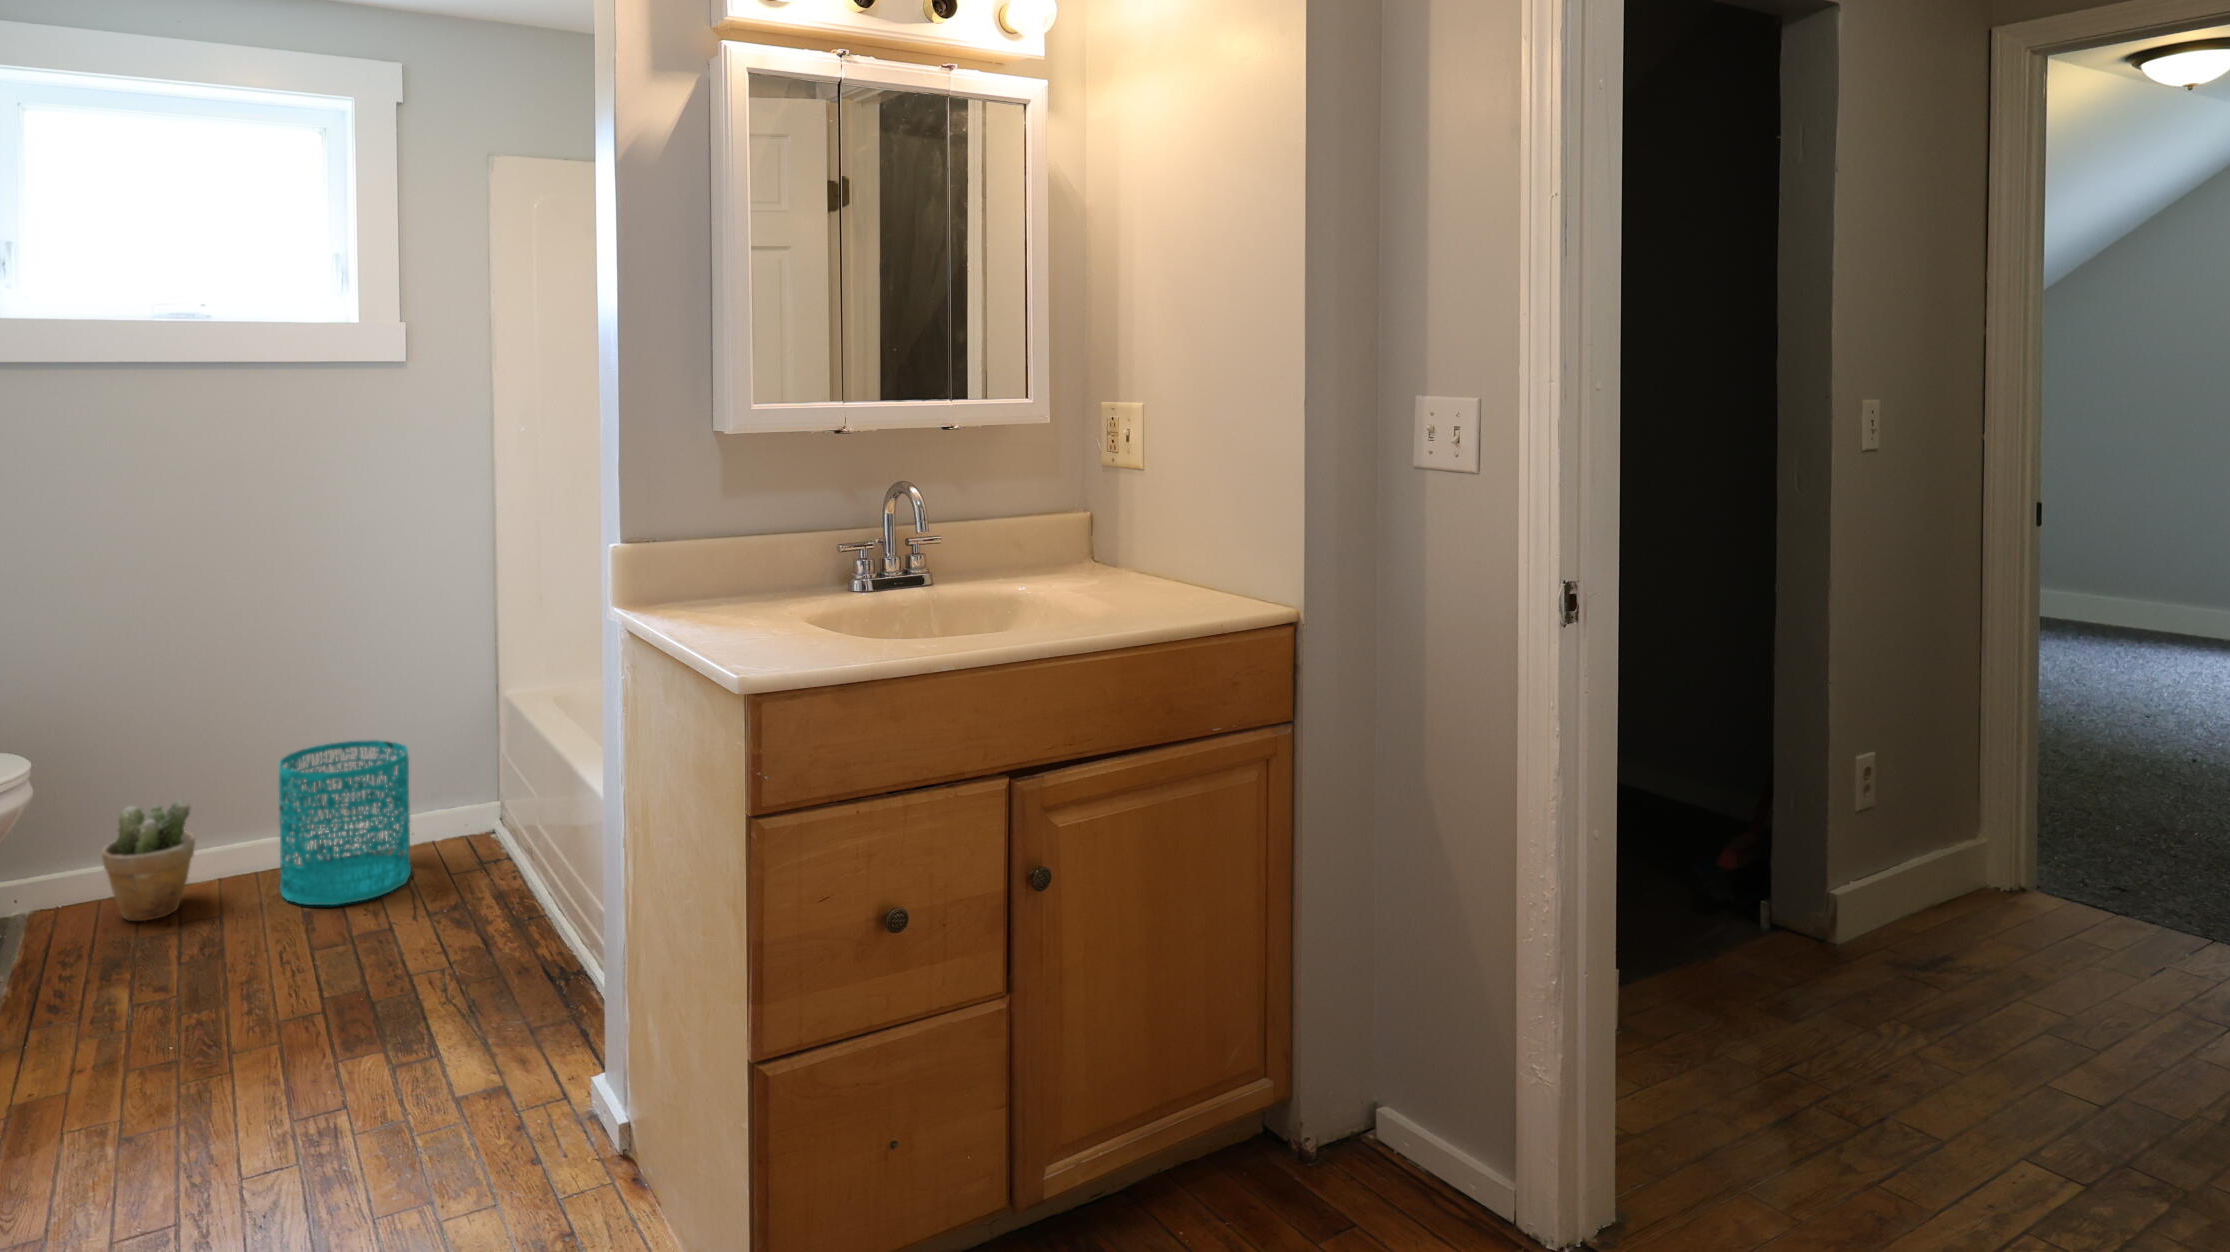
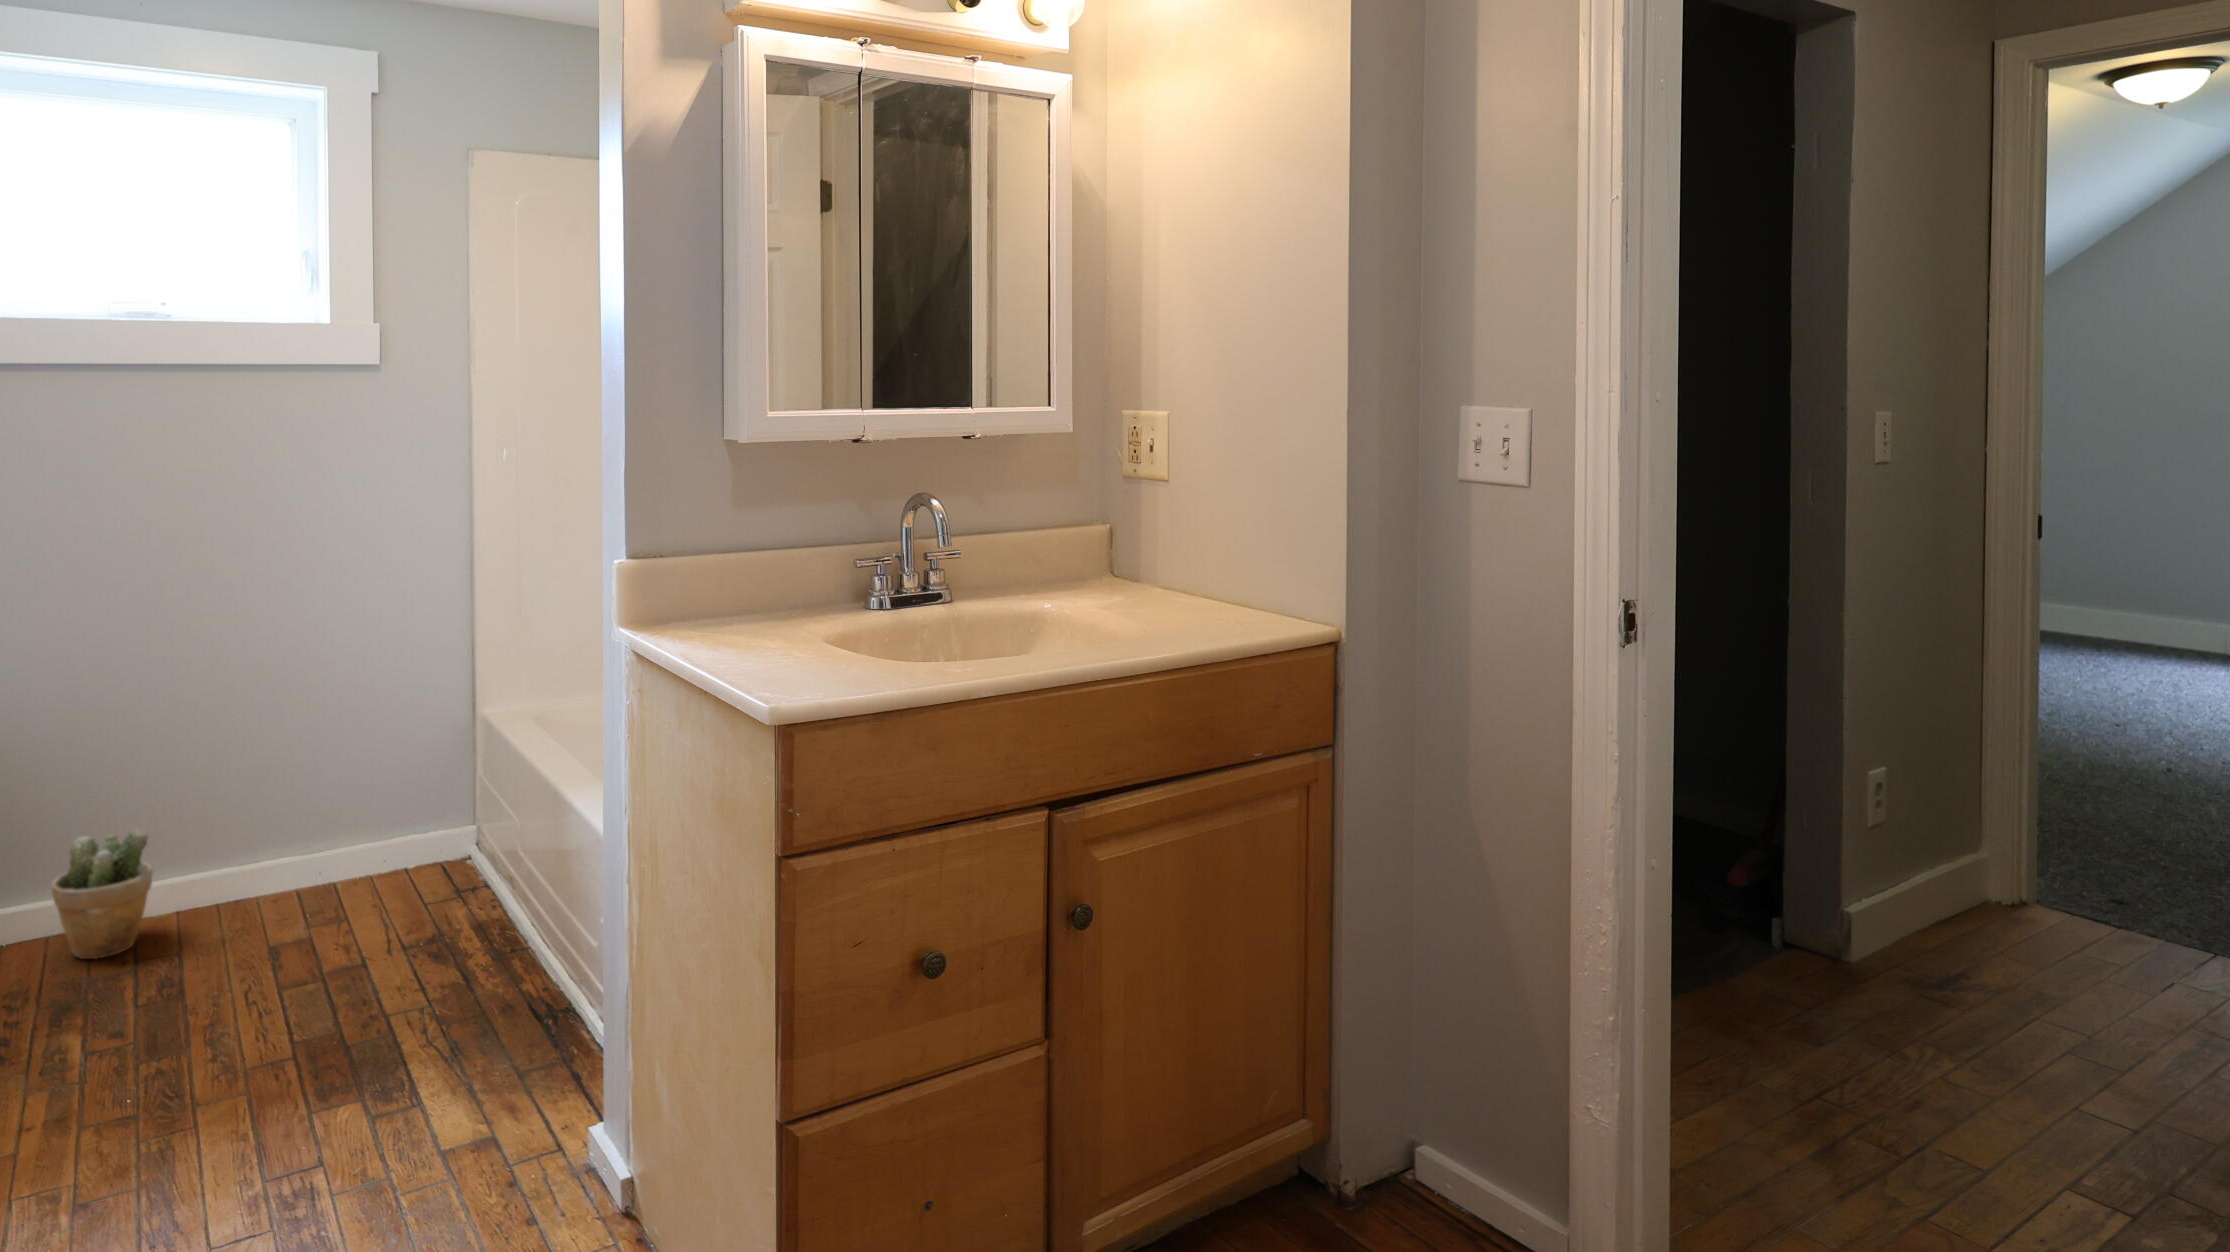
wastebasket: present [279,740,411,905] -> none [244,763,383,938]

